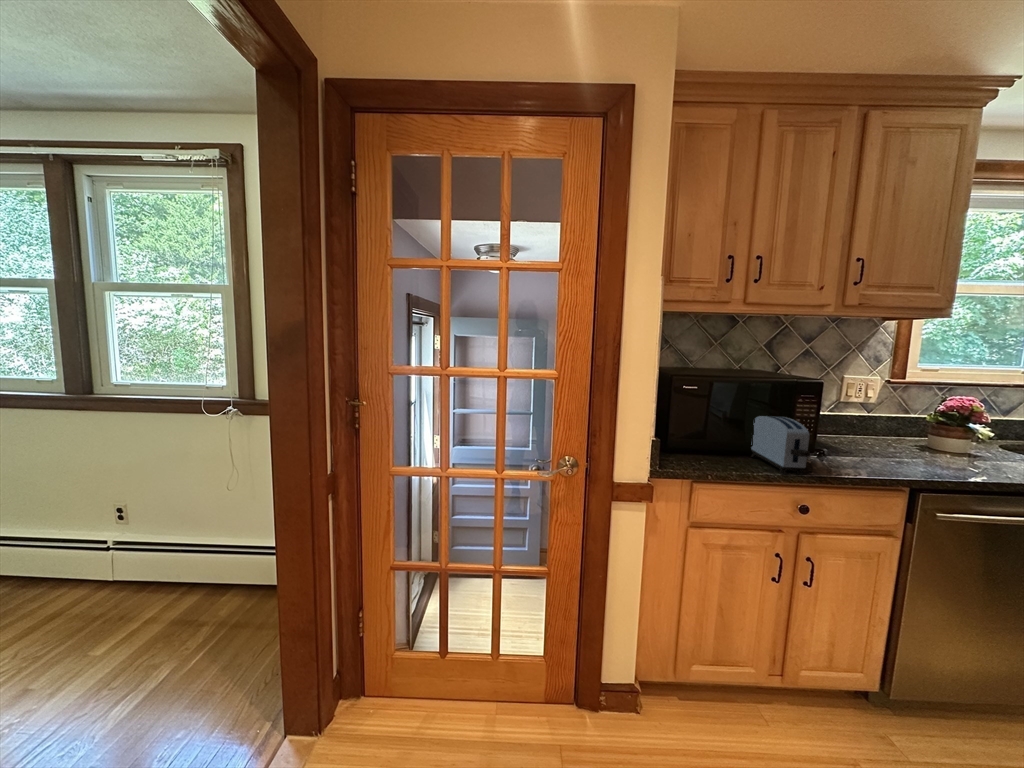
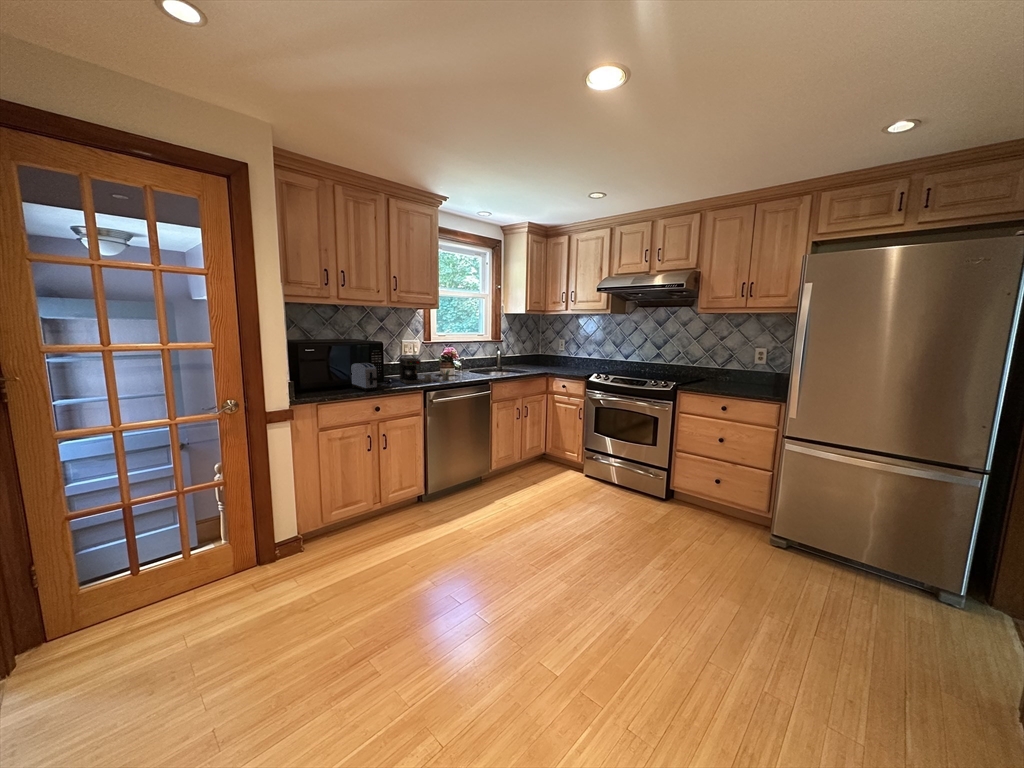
coffee maker: none [842,412,980,475] -> present [399,358,450,384]

